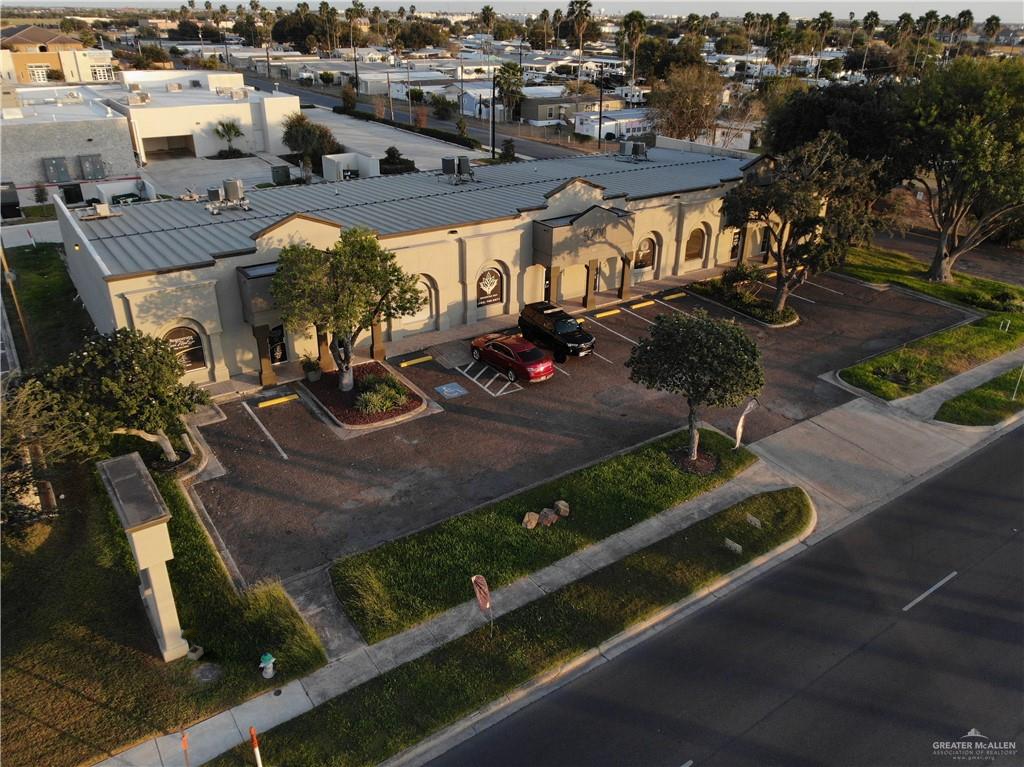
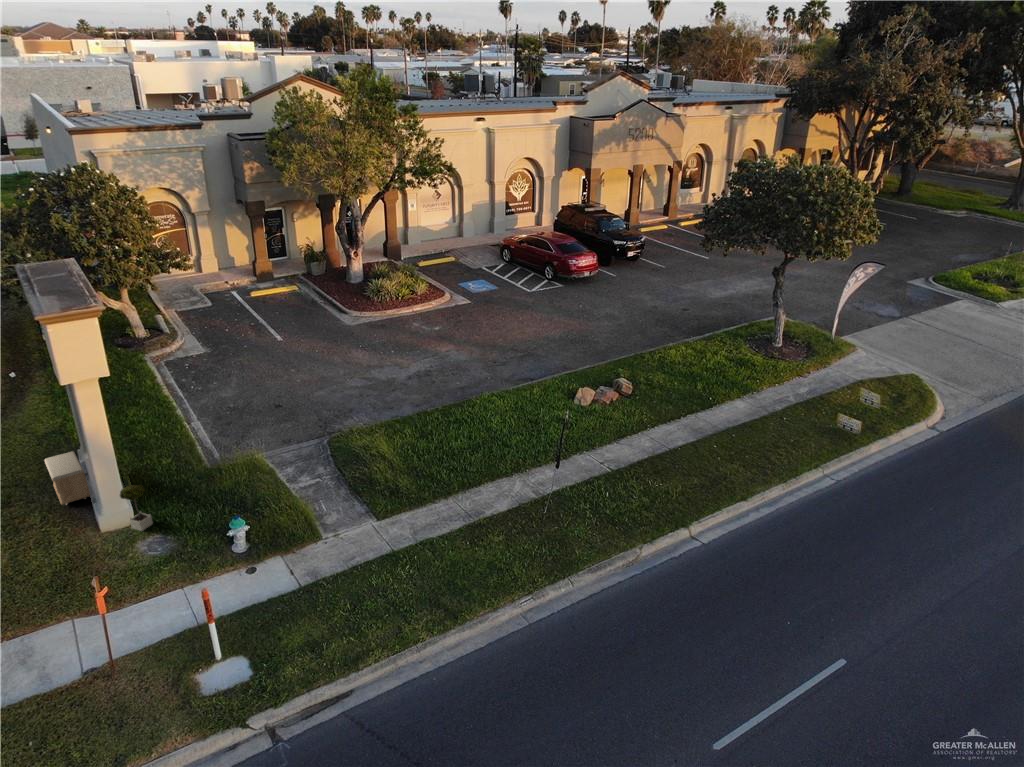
storage bench: none [119,594,154,638] -> present [45,451,90,505]

